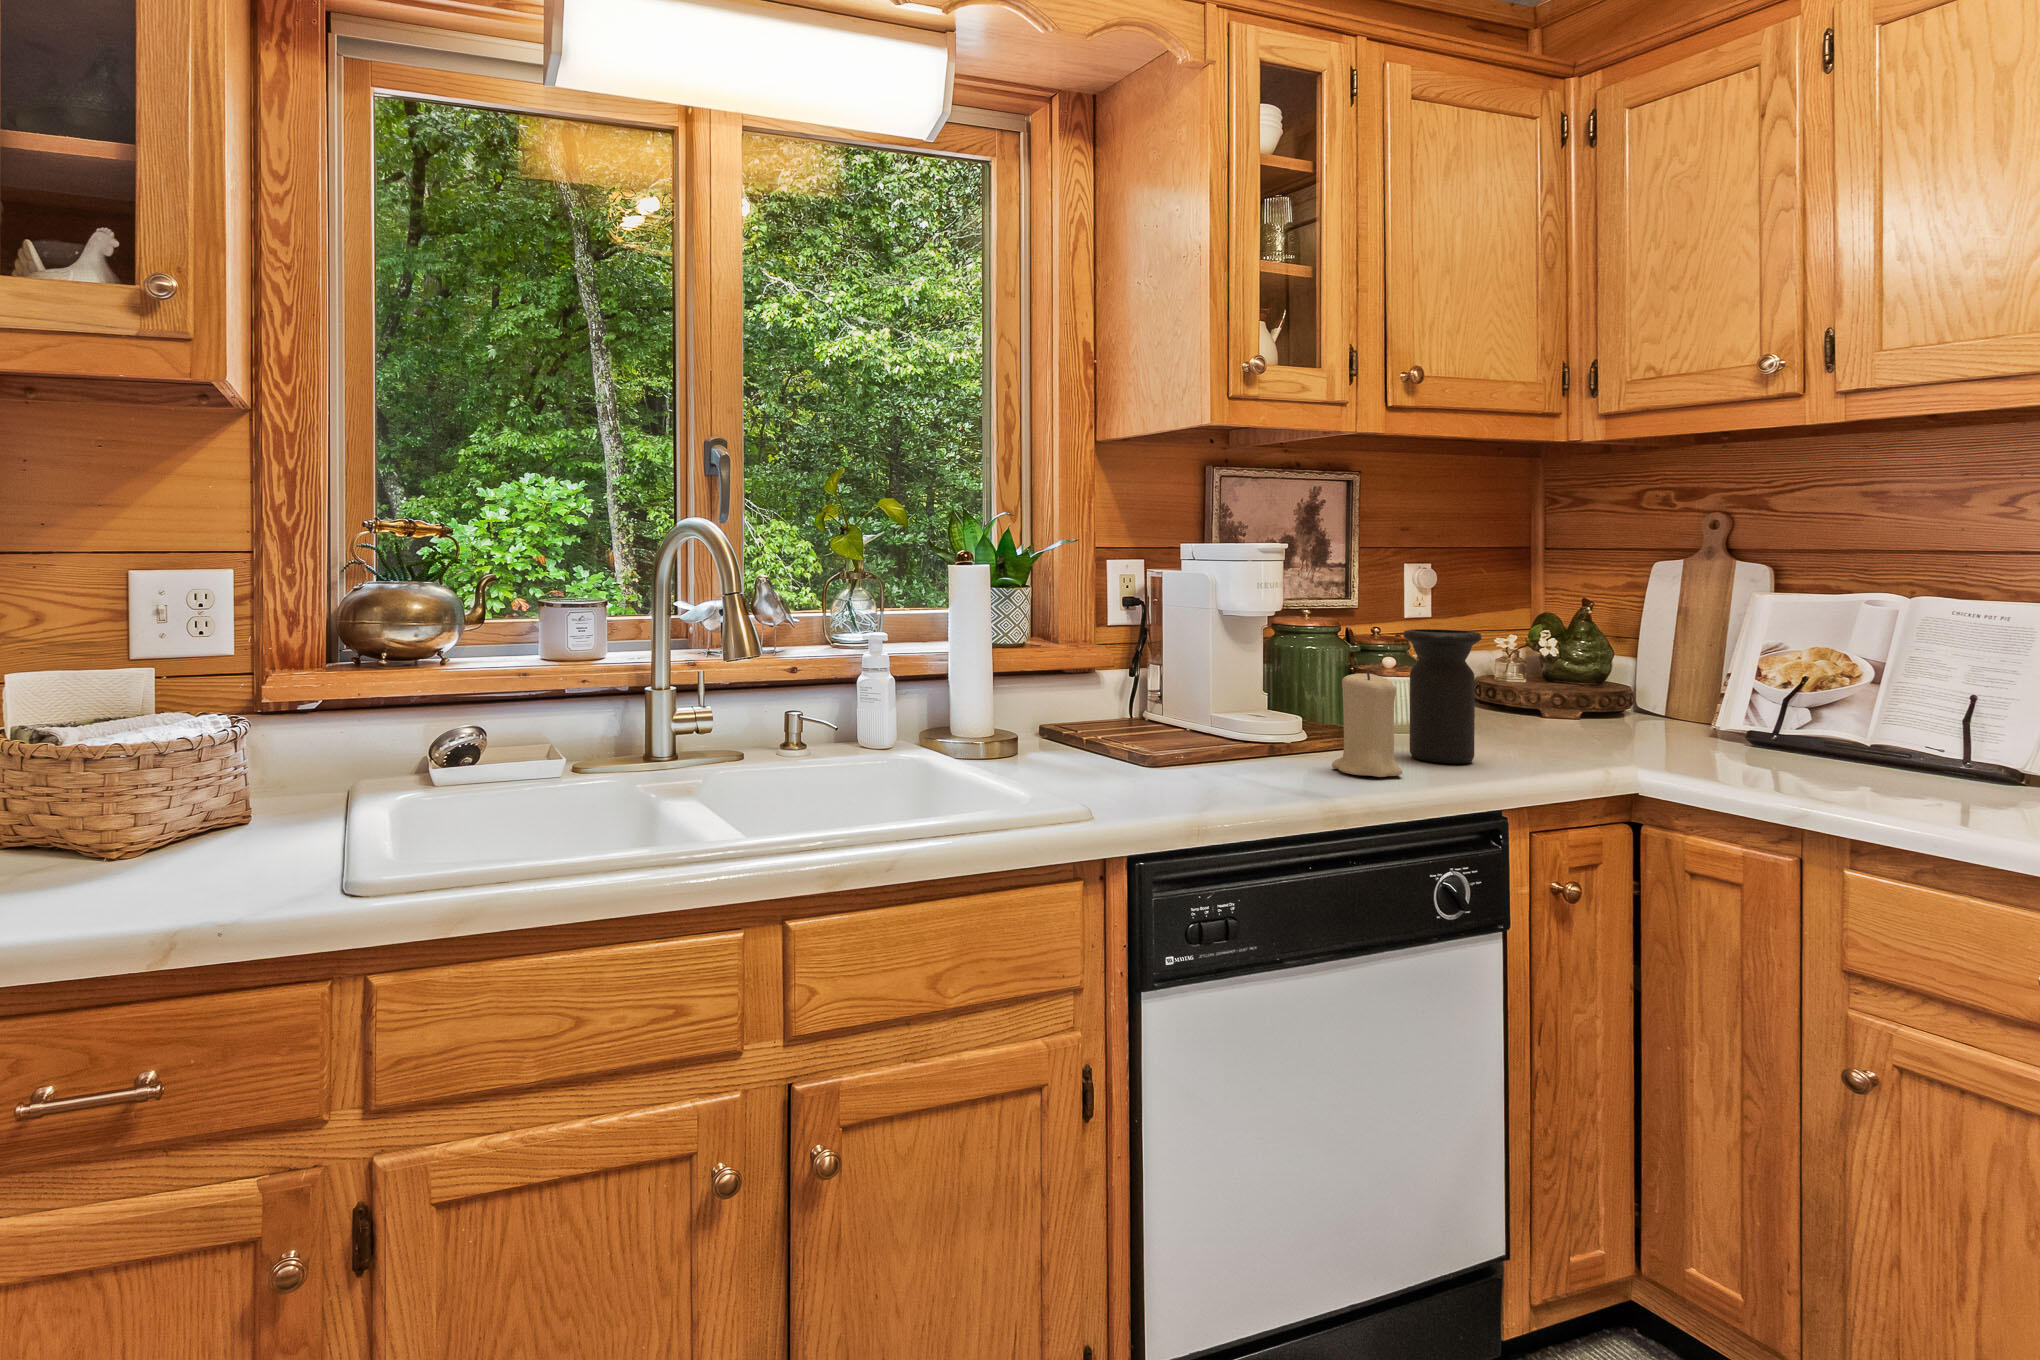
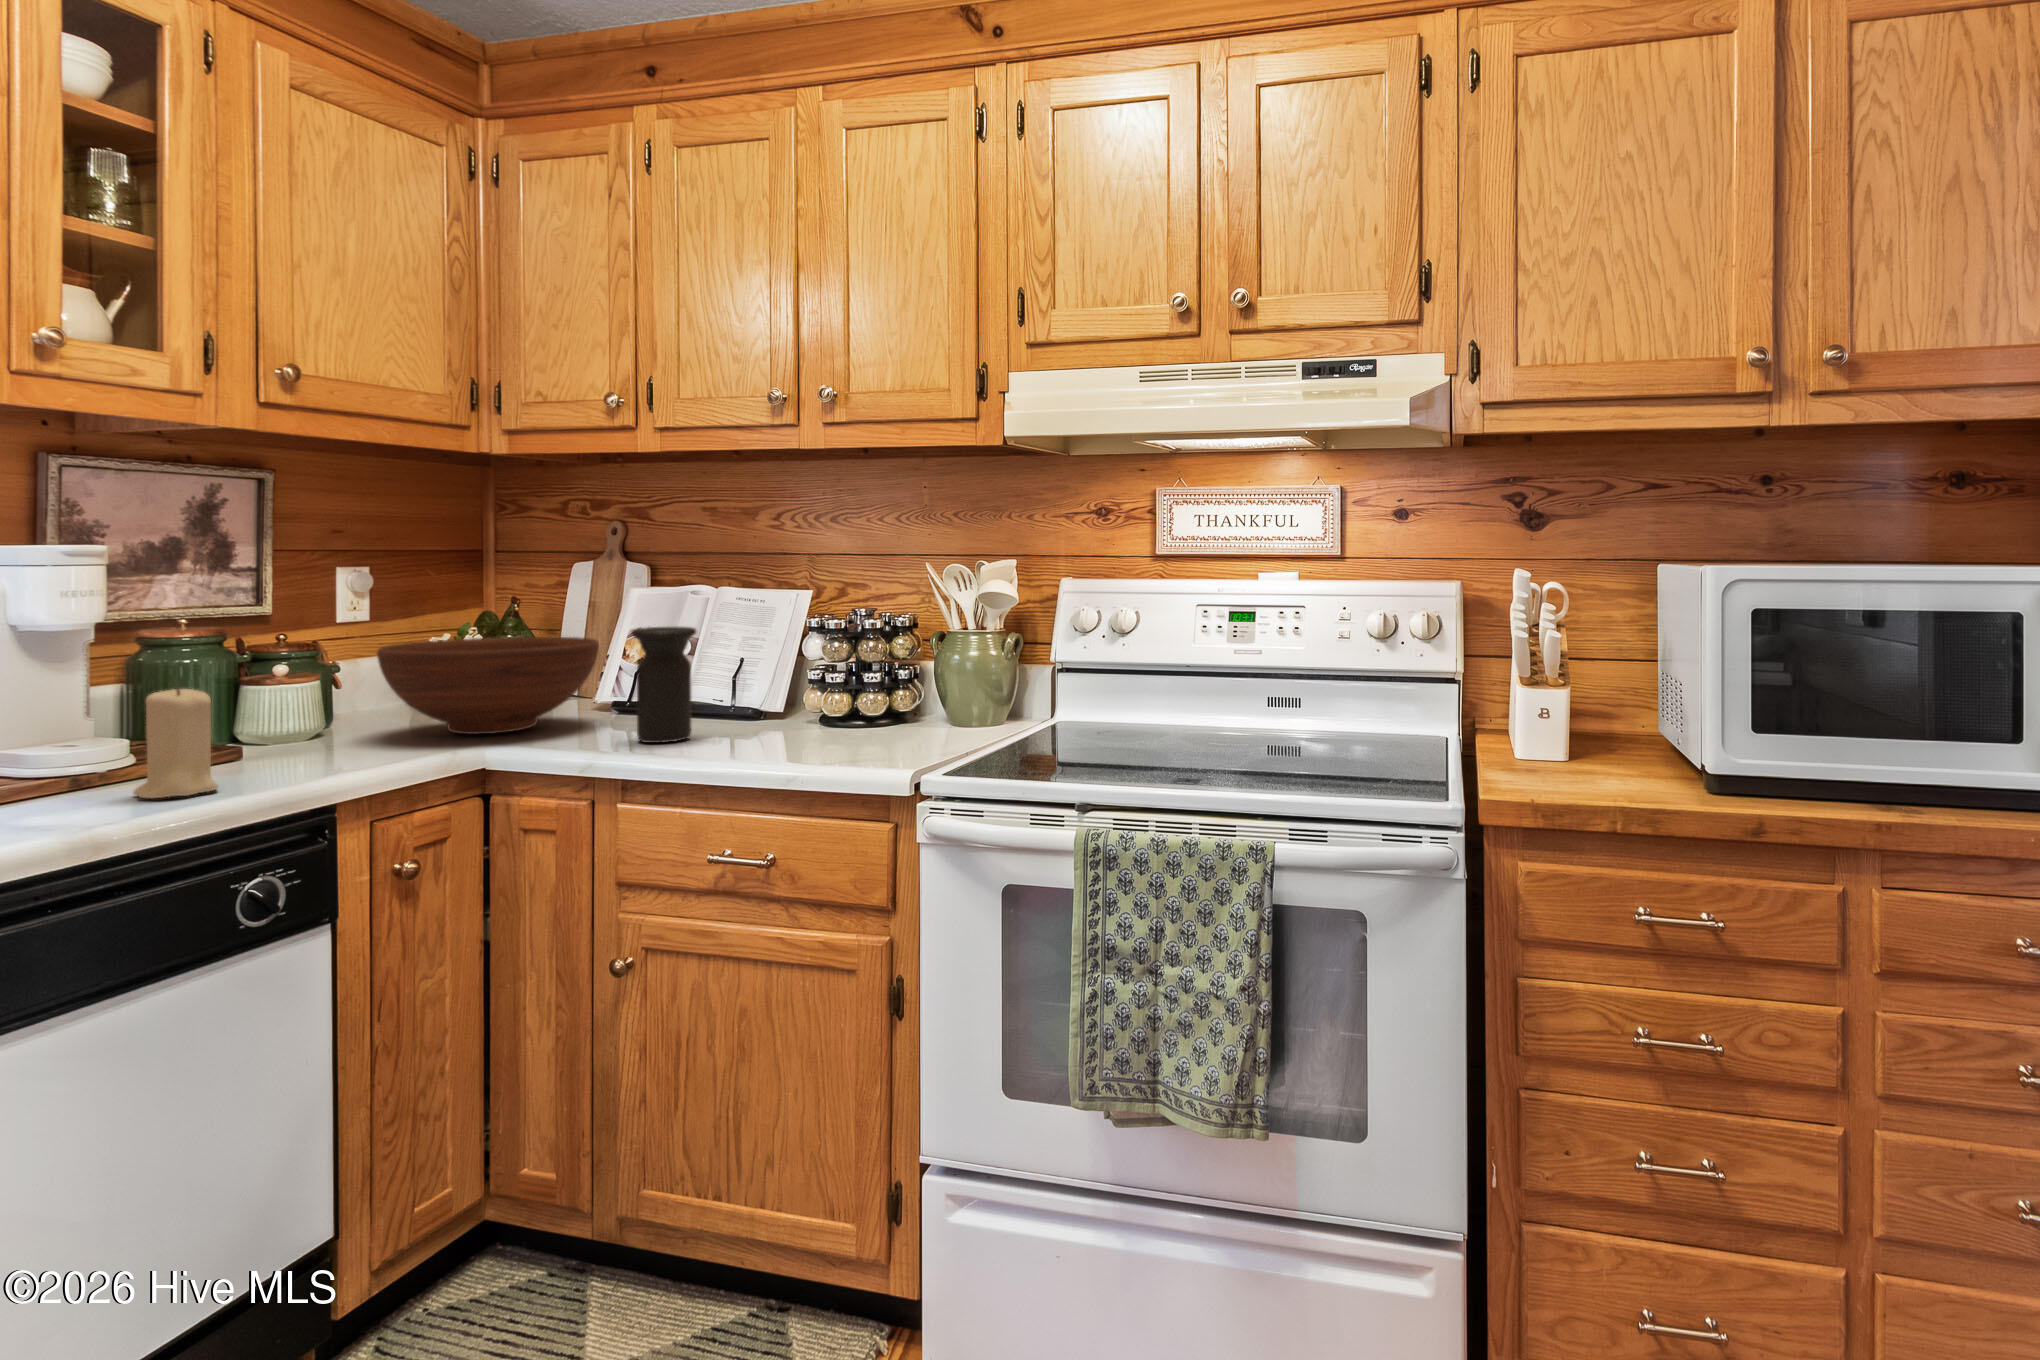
vase: present [1403,629,1482,764] -> present [631,627,696,743]
fruit bowl: none [1488,642,1751,753] -> present [377,637,599,734]

